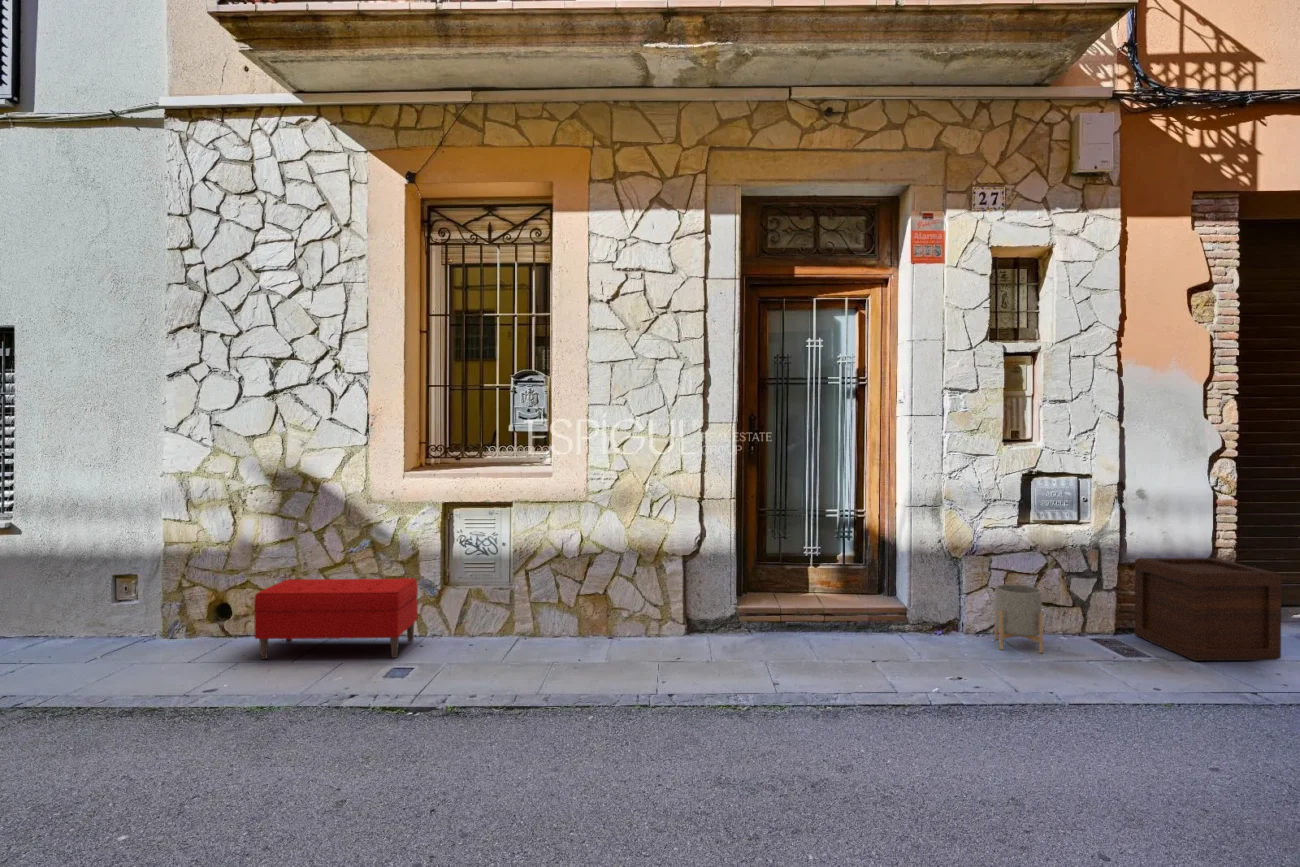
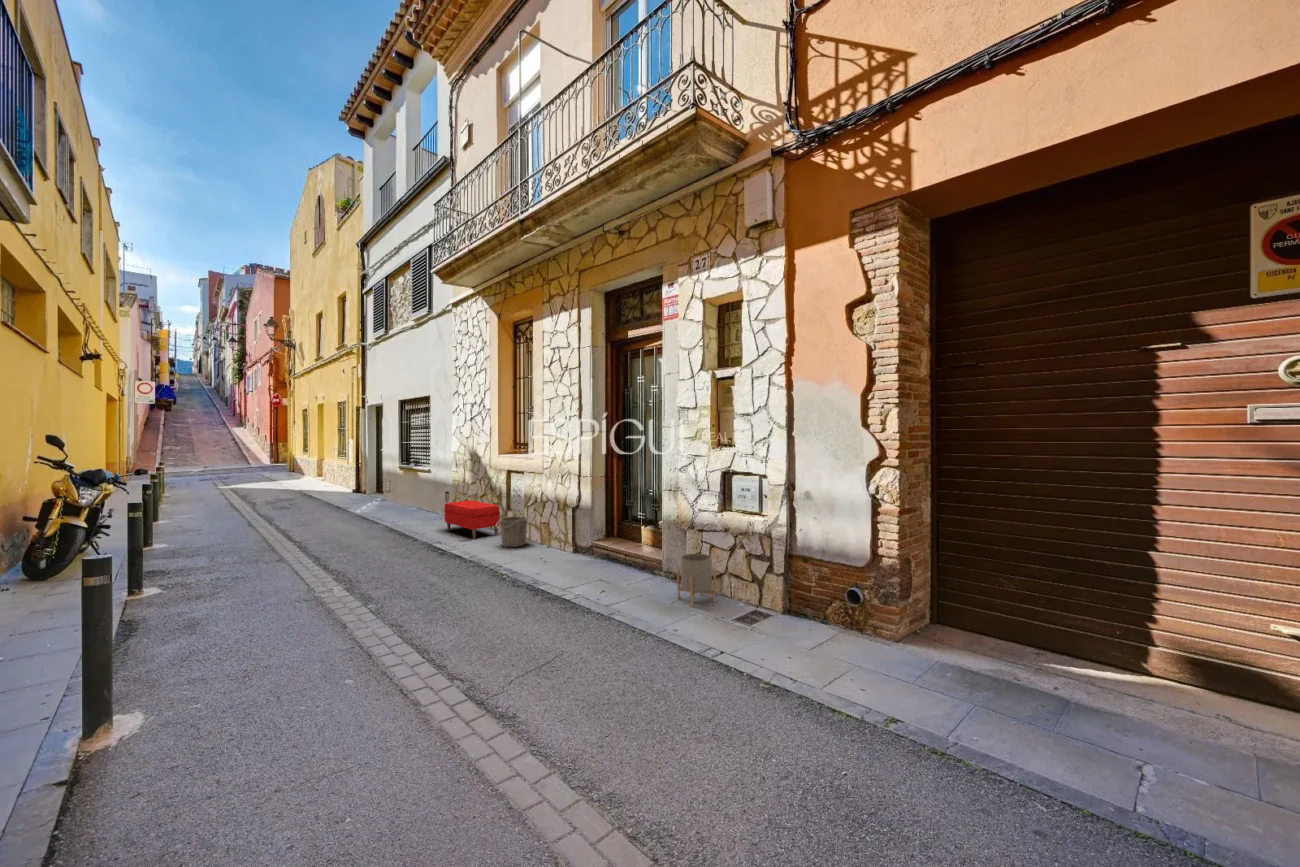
wooden crate: present [1134,558,1282,661] -> none [761,551,870,662]
bucket: none [490,590,551,654] -> present [496,516,528,547]

